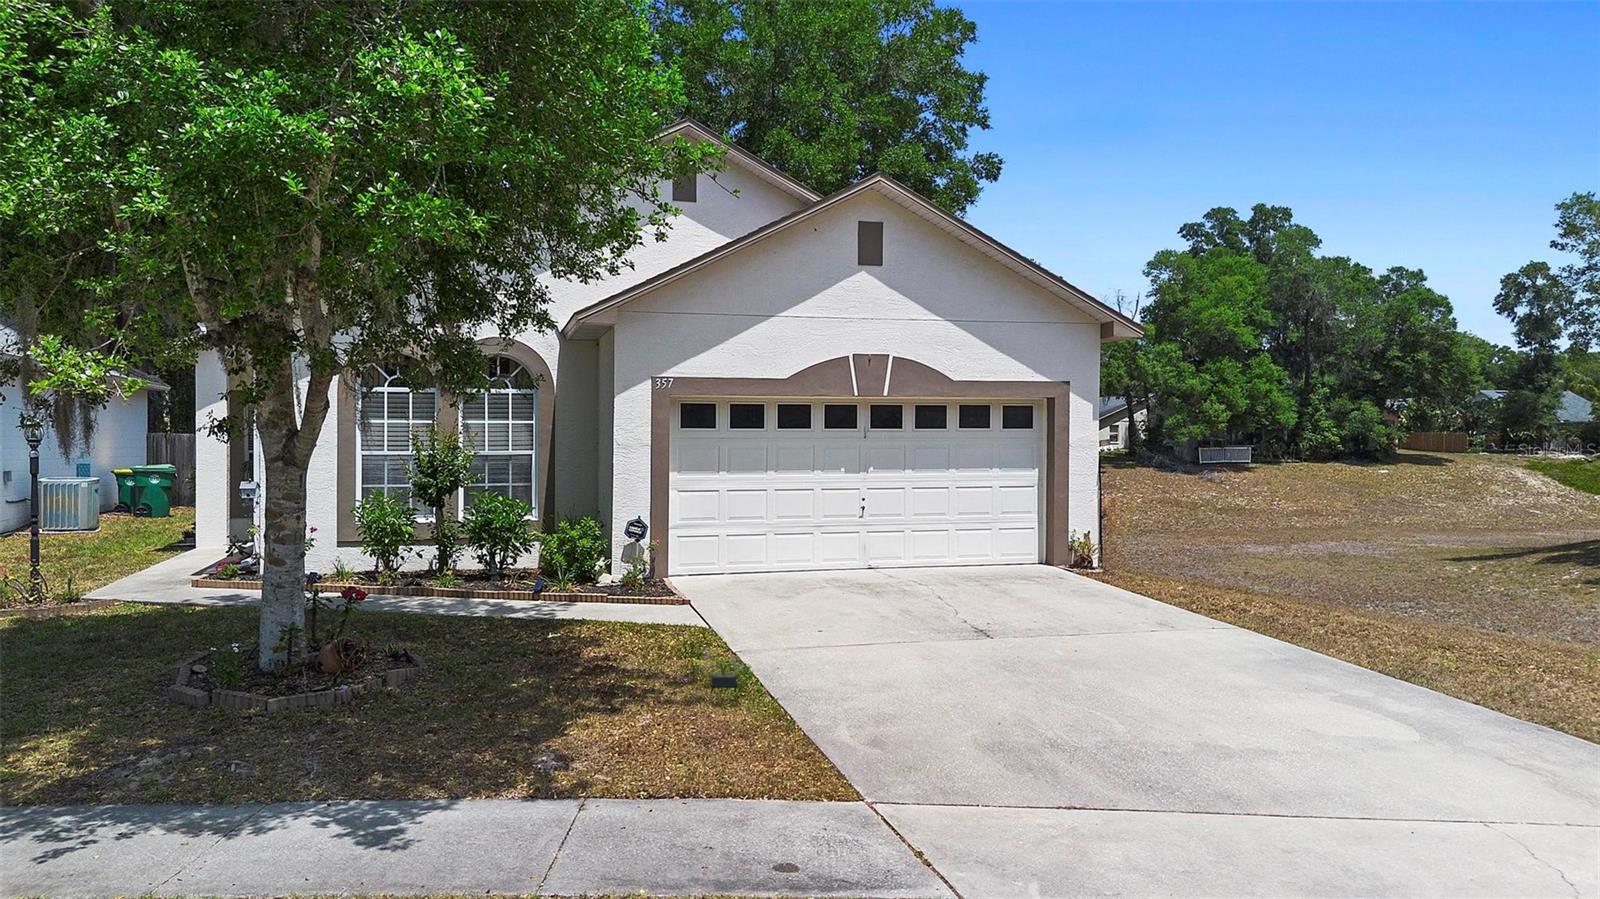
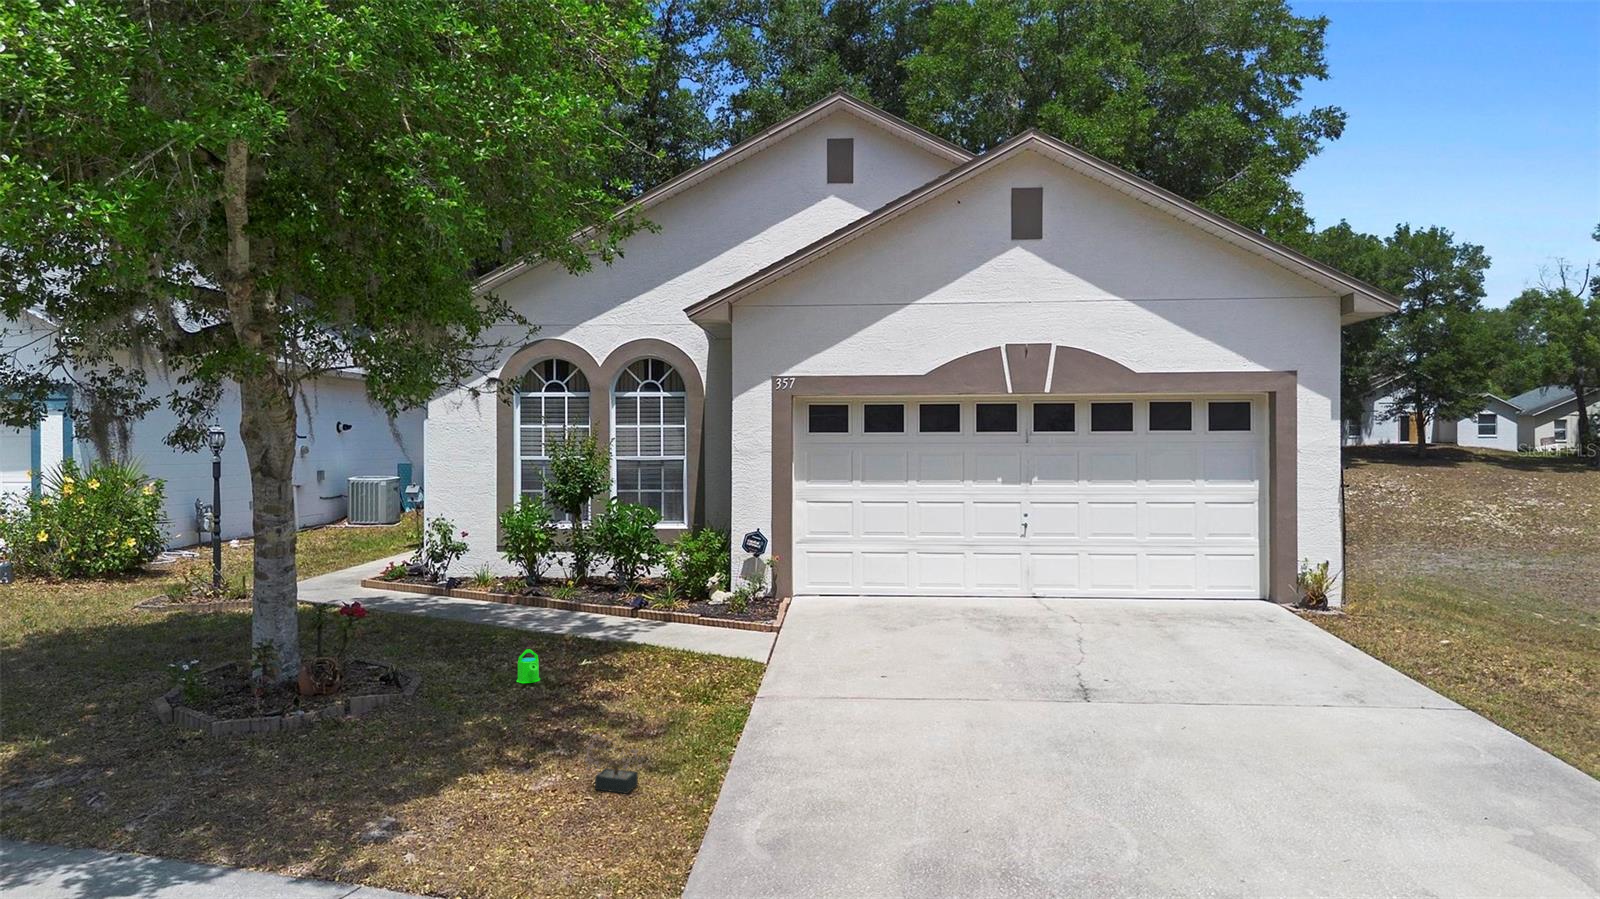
watering can: none [525,615,551,643] -> present [516,649,540,683]

